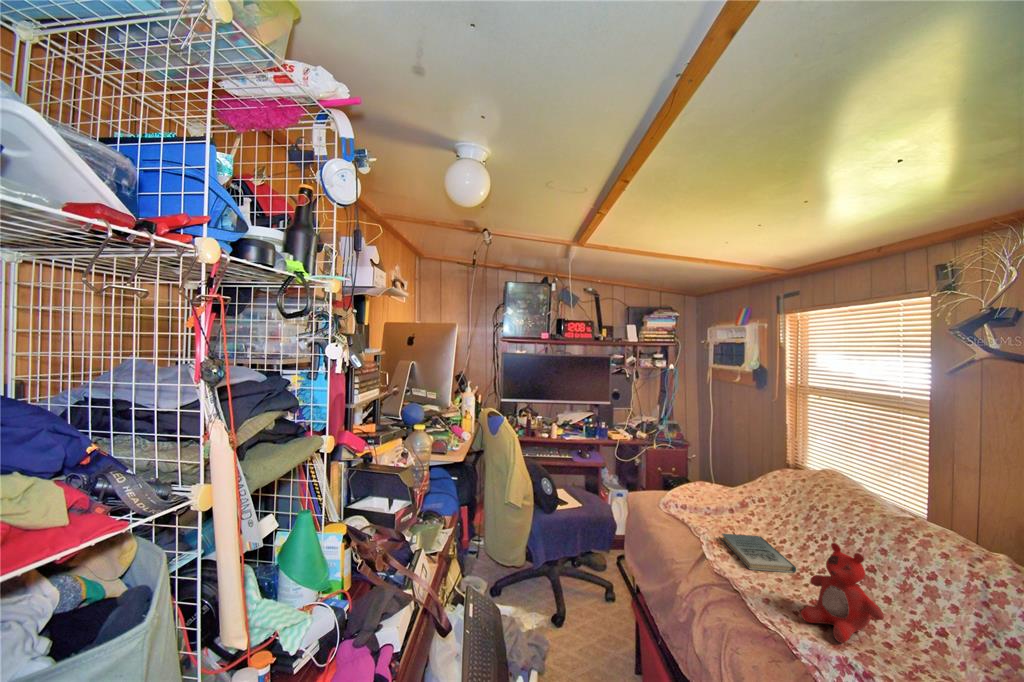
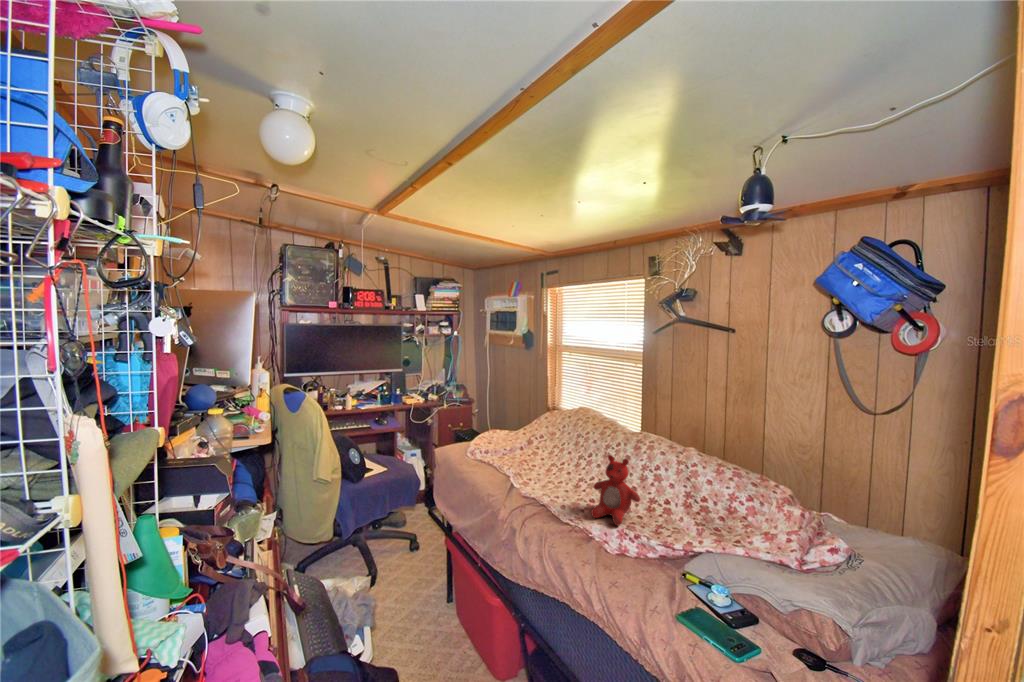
book: present [722,534,796,572] -> none [522,464,577,491]

